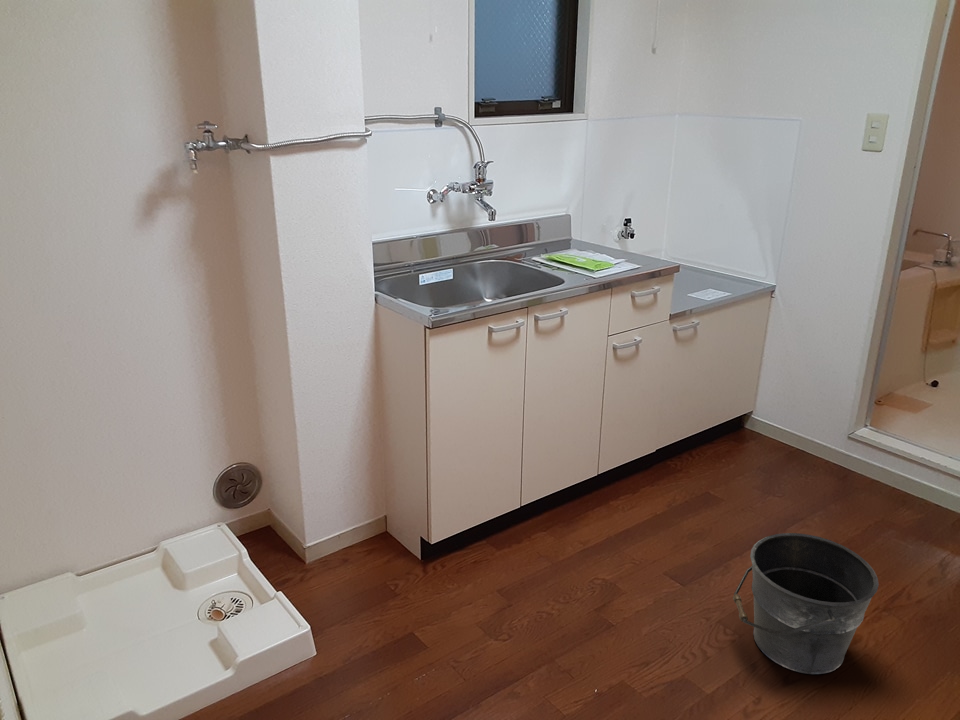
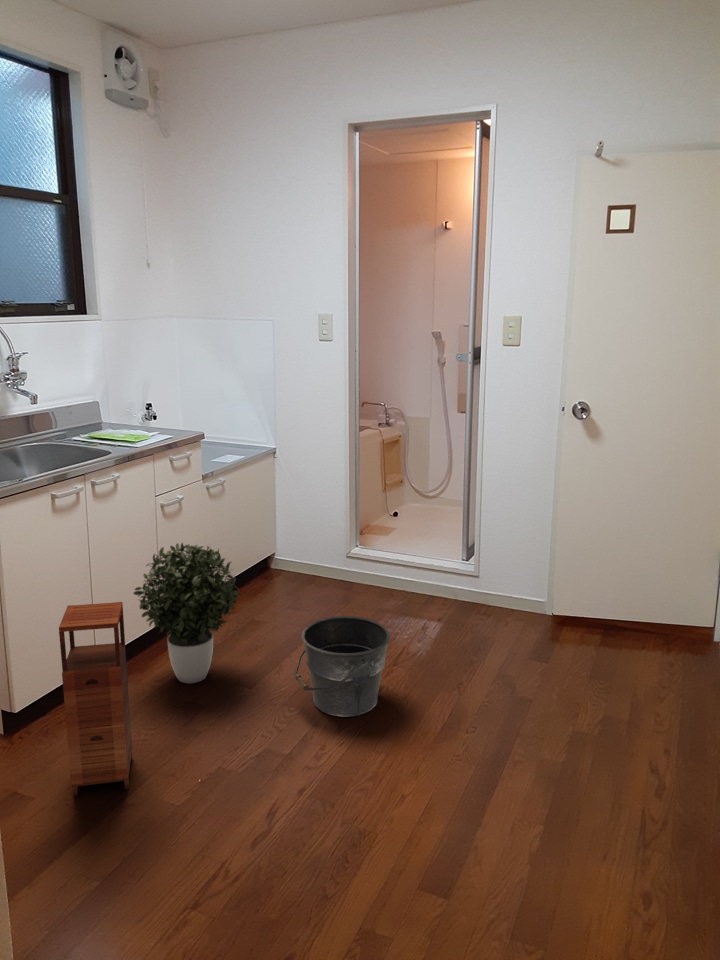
potted plant: none [562,398,685,561] -> present [133,543,239,683]
storage cabinet: none [453,462,531,677] -> present [59,602,133,796]

